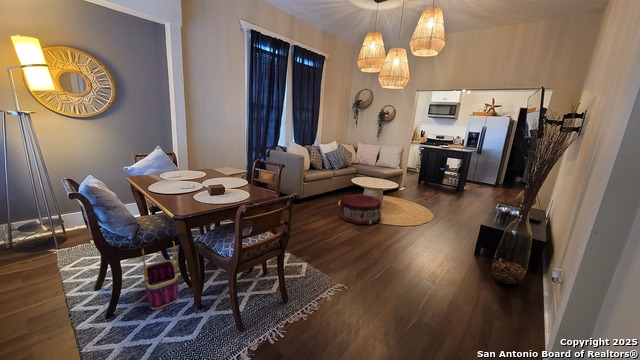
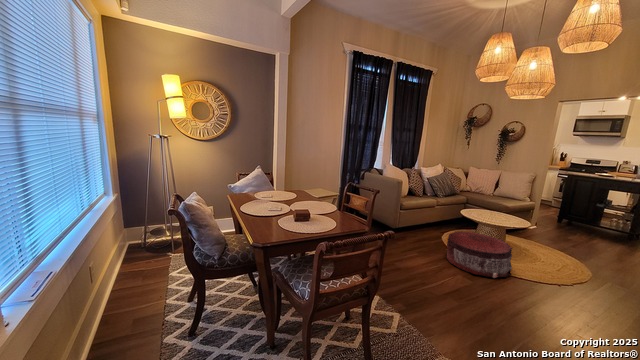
basket: present [142,241,179,310] -> none [224,263,255,341]

